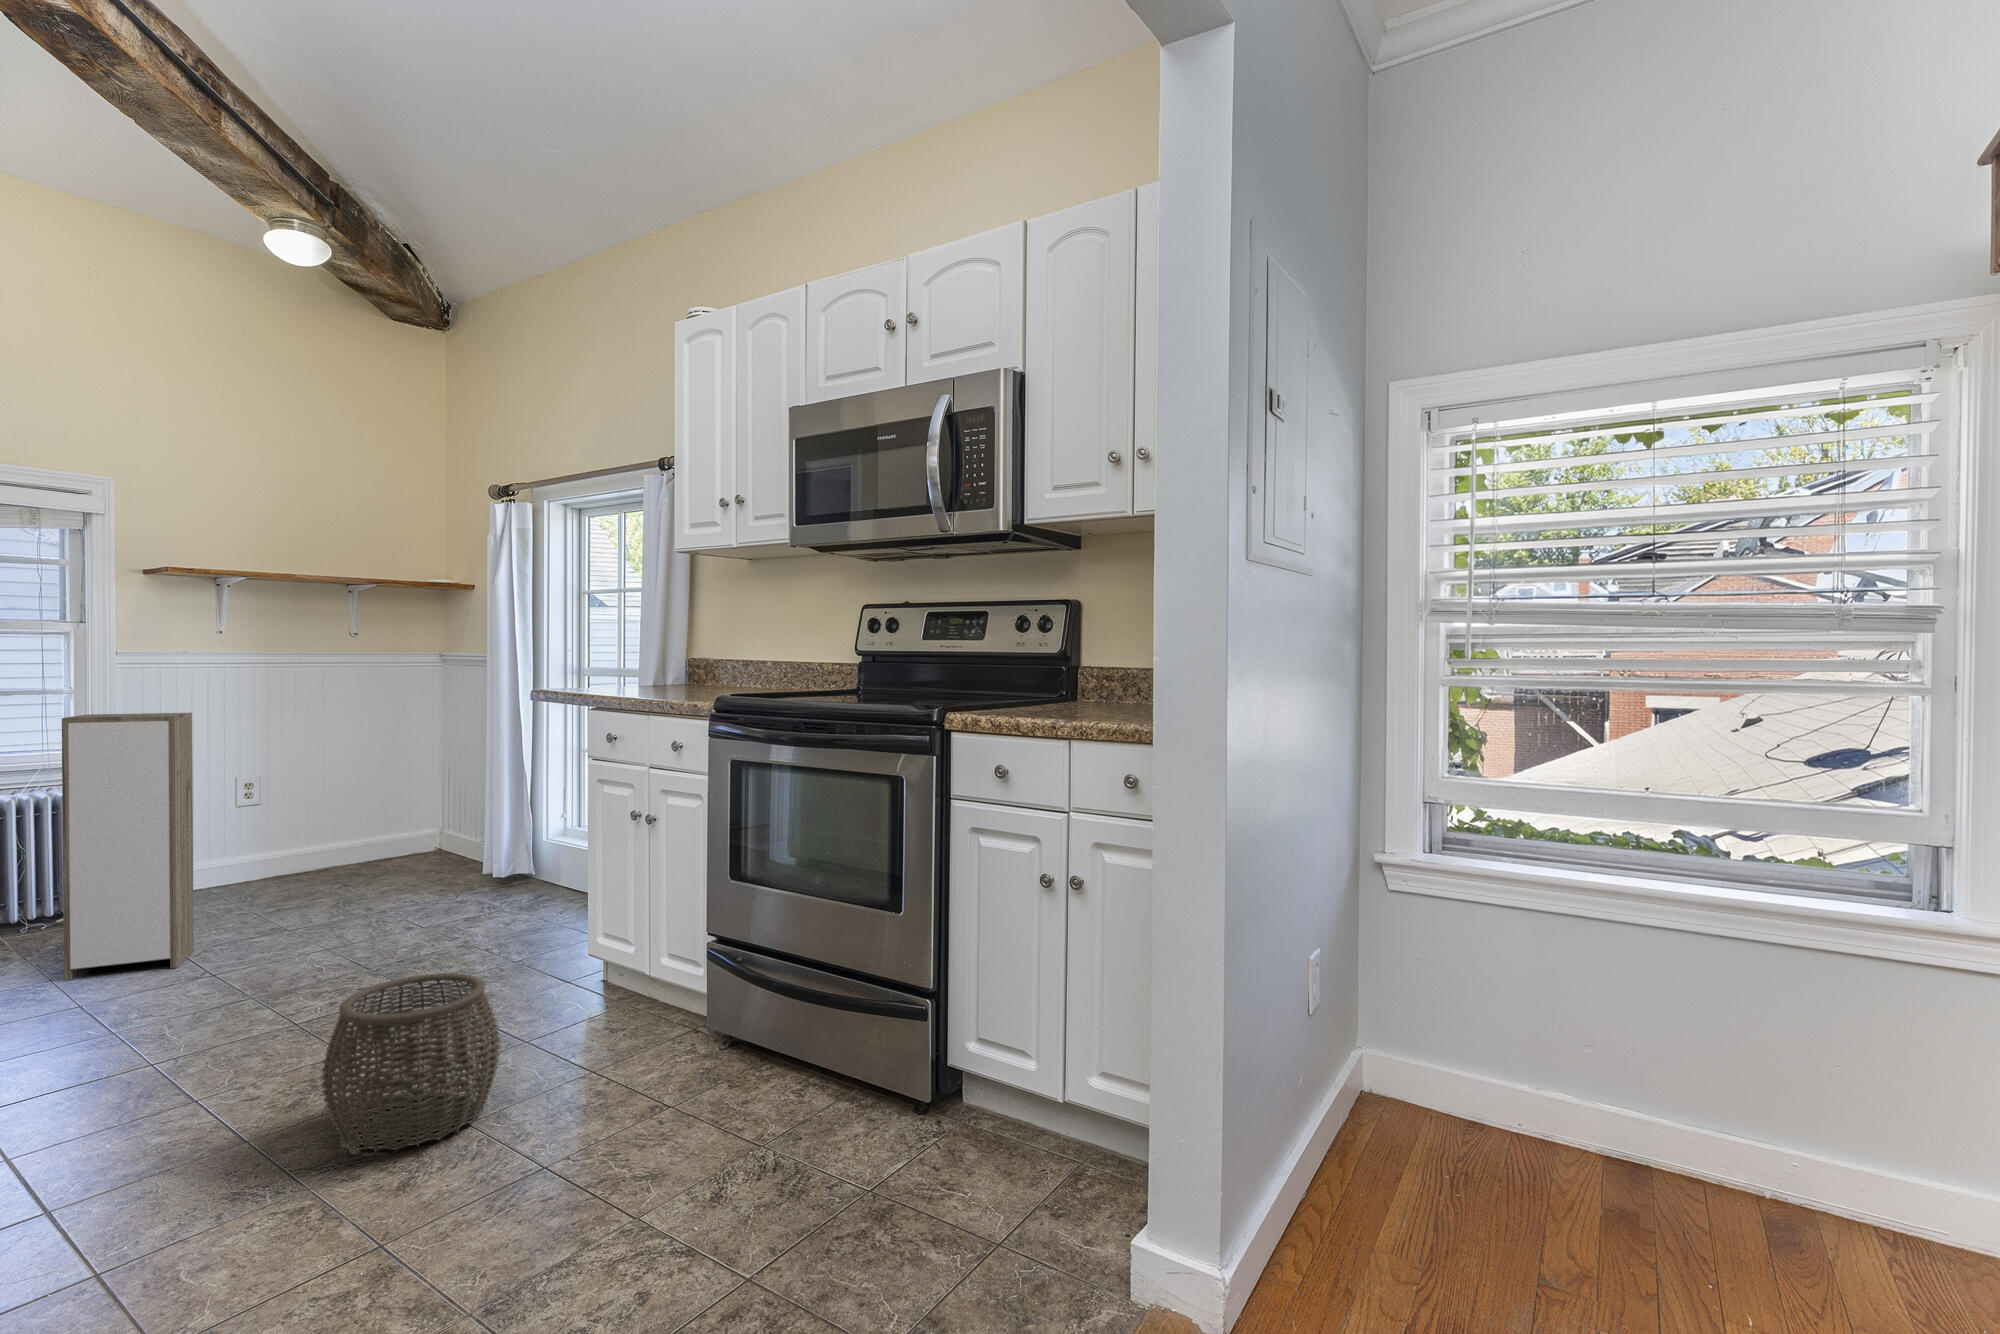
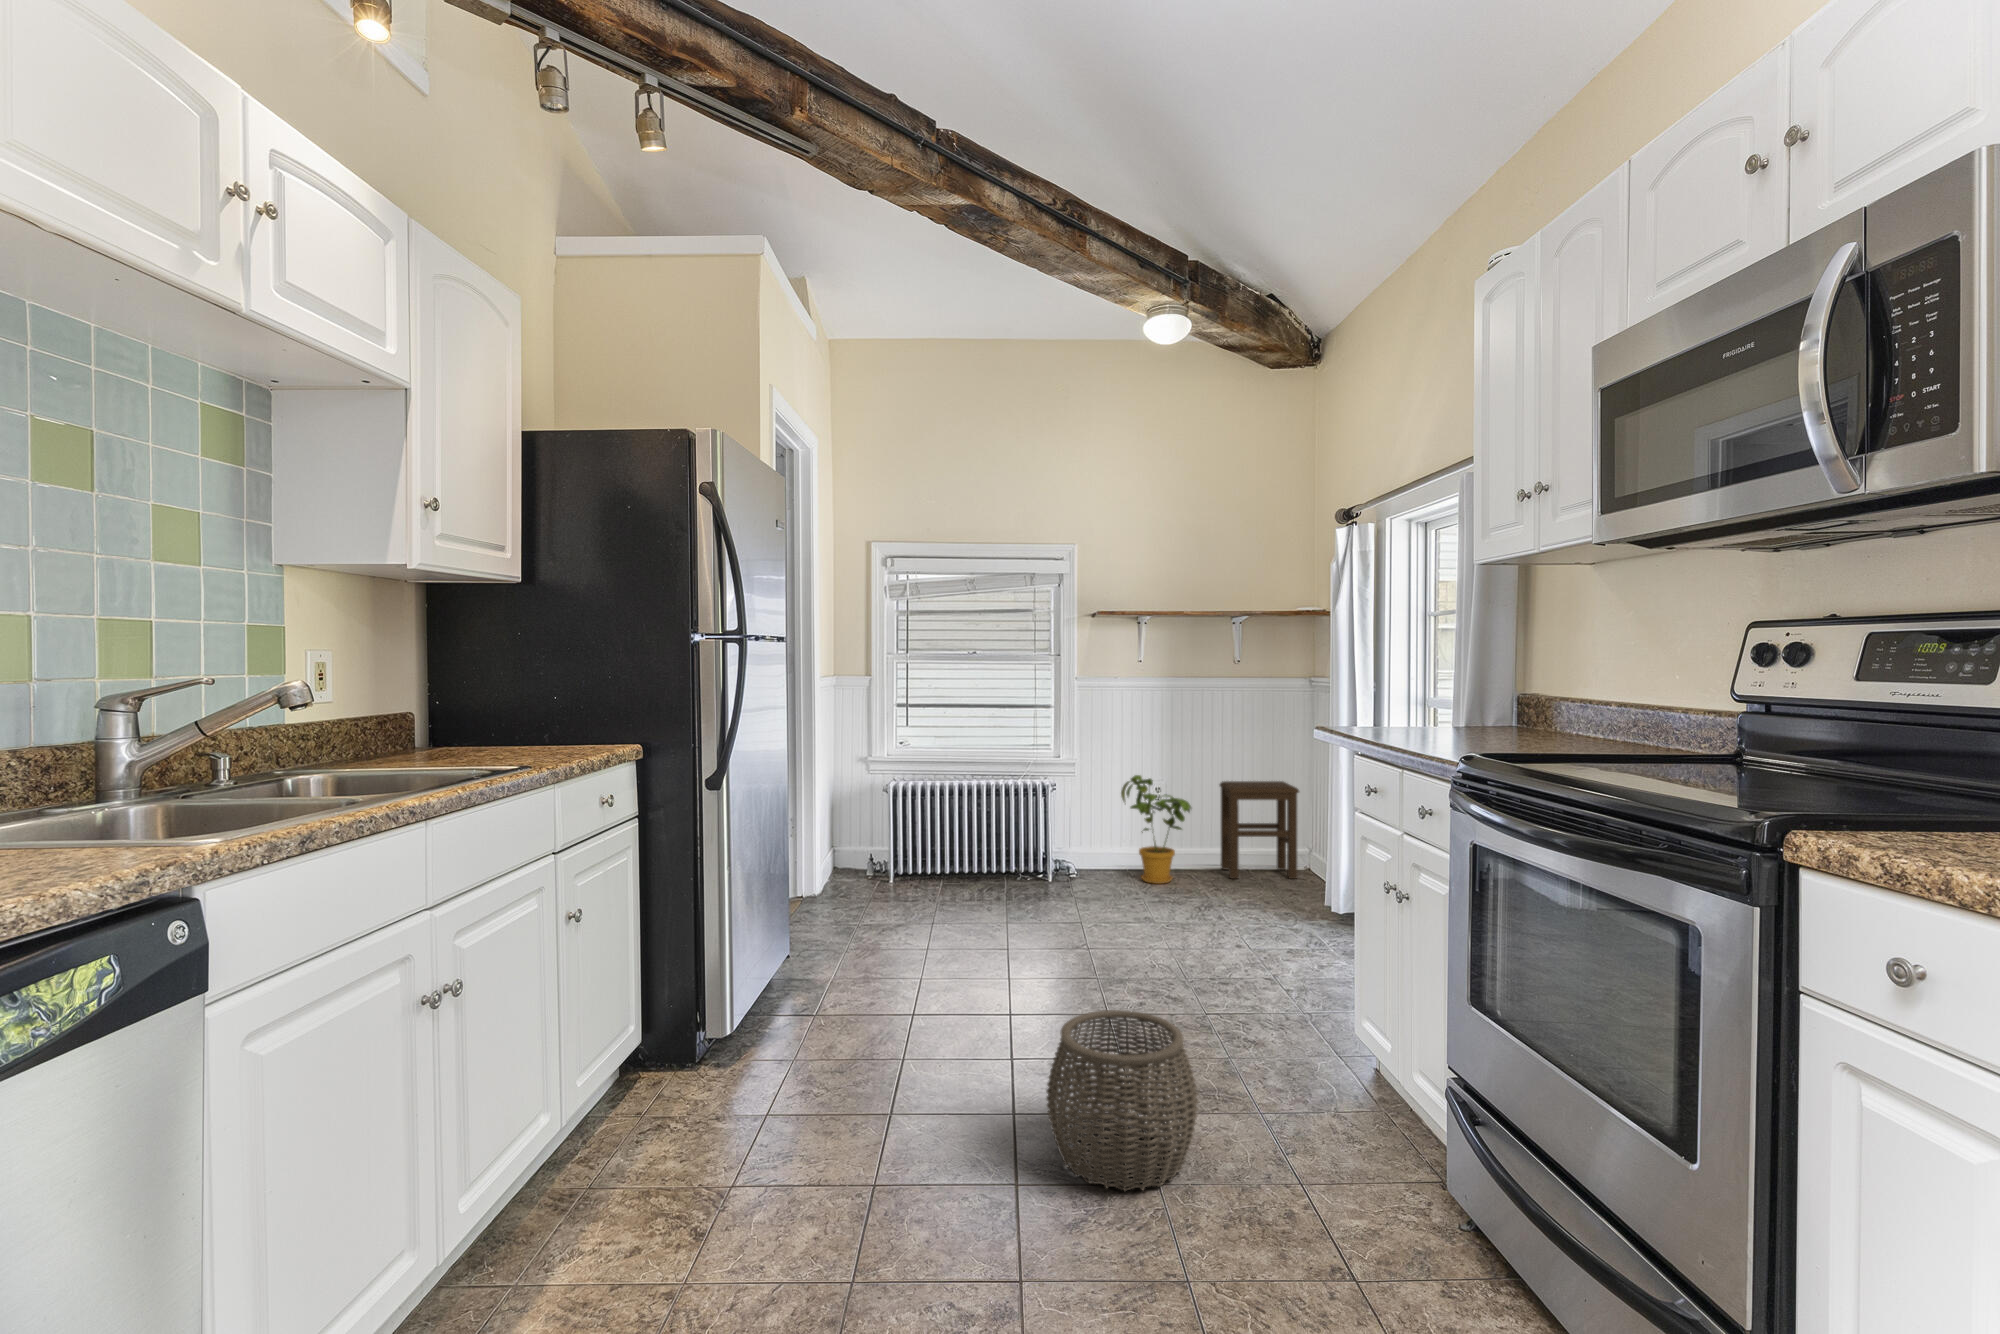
storage cabinet: present [62,713,194,980] -> none [1015,728,1092,934]
stool: none [331,764,435,875] -> present [1220,781,1299,879]
house plant: none [198,769,307,898] -> present [1121,775,1191,884]

